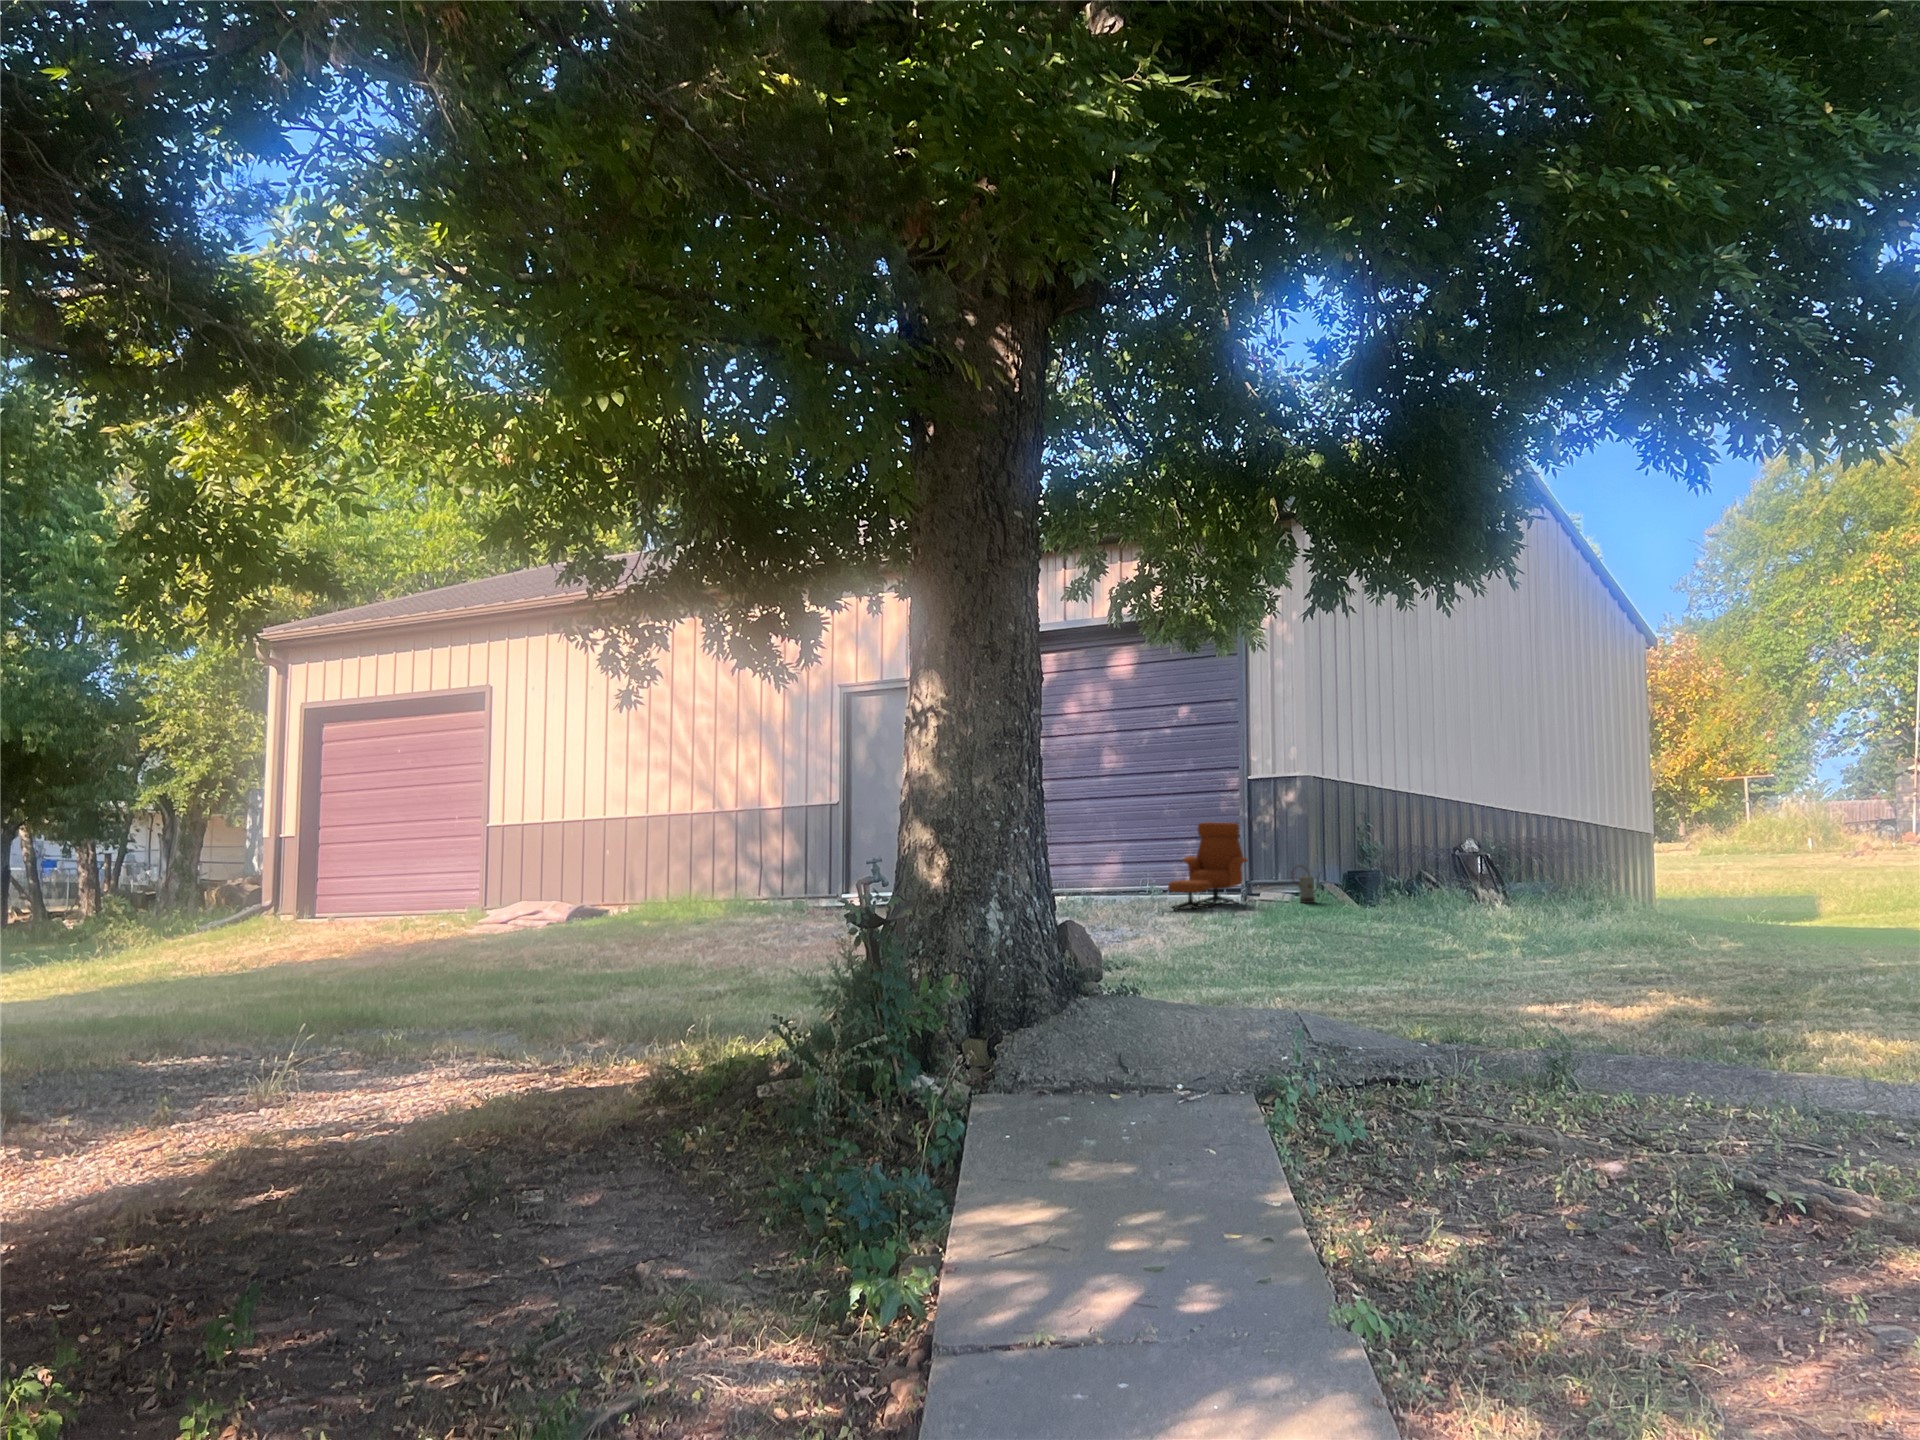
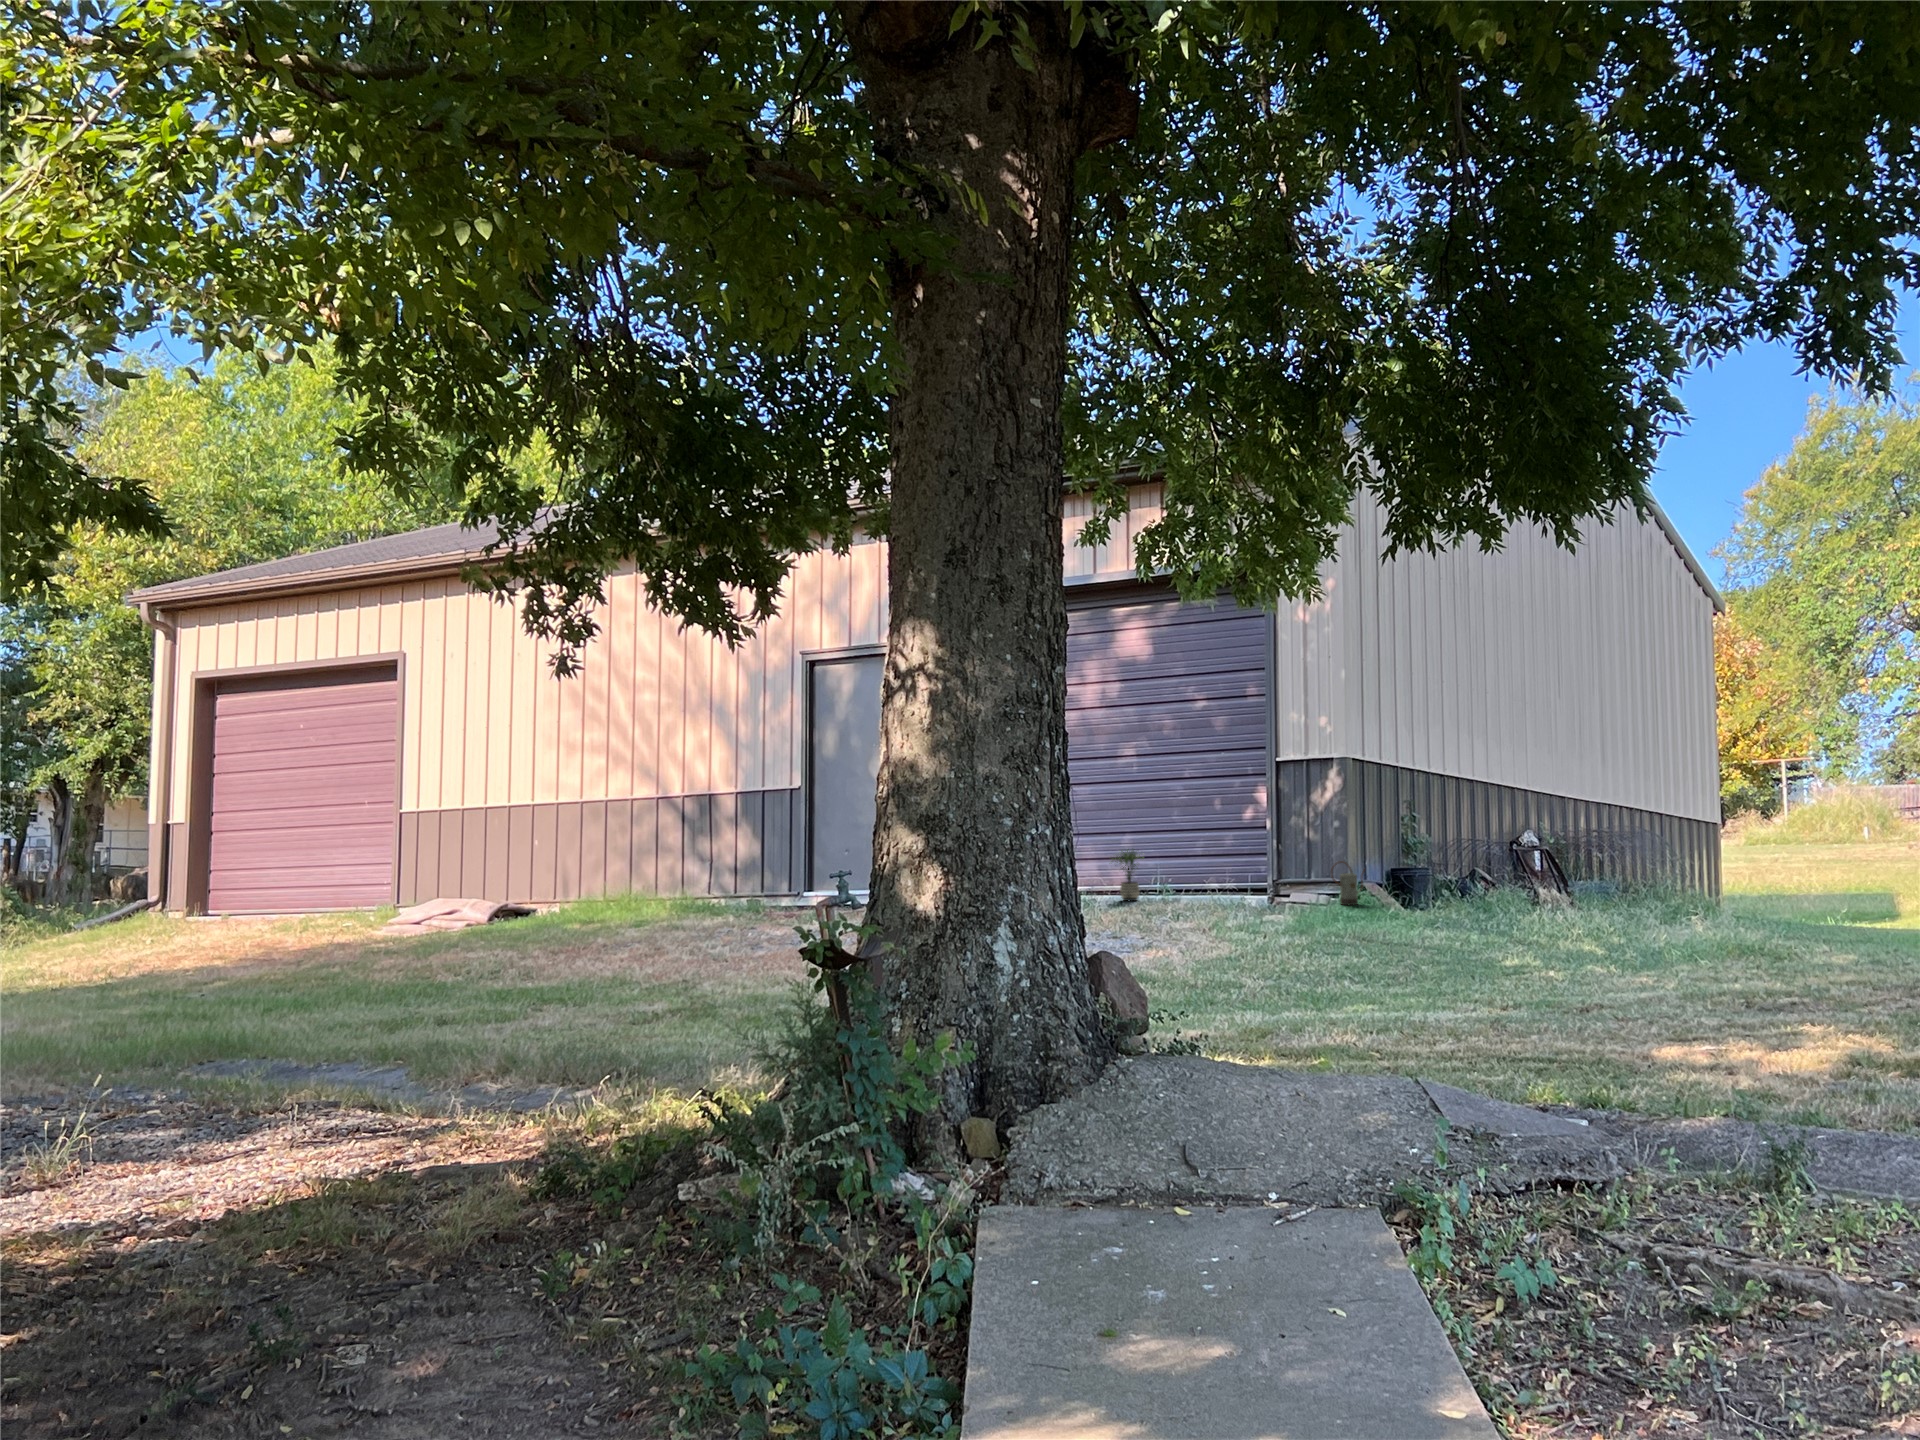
lounge chair: present [1168,822,1248,910] -> none [1188,811,1281,914]
potted plant: none [1101,854,1134,901] -> present [1113,849,1143,901]

